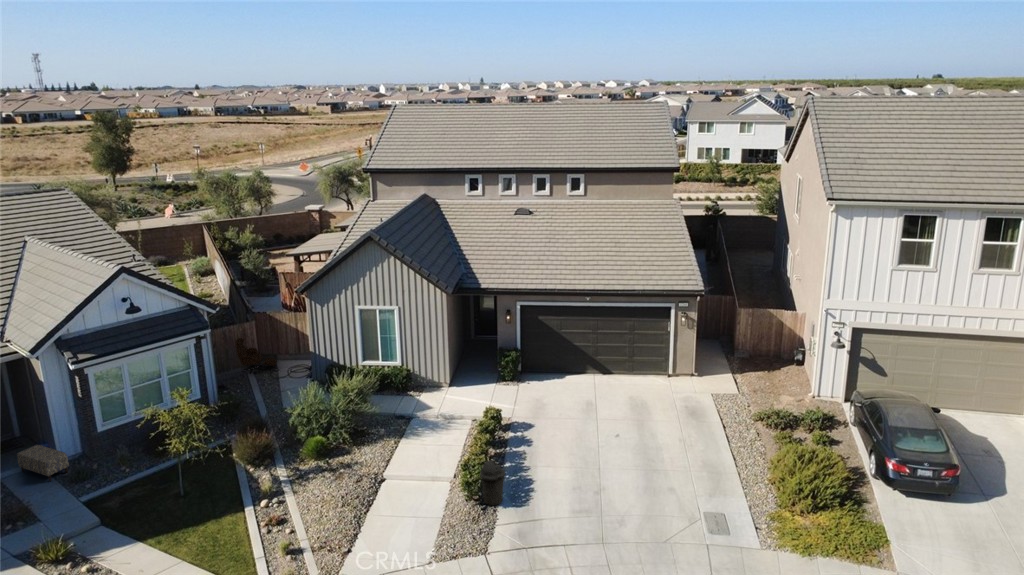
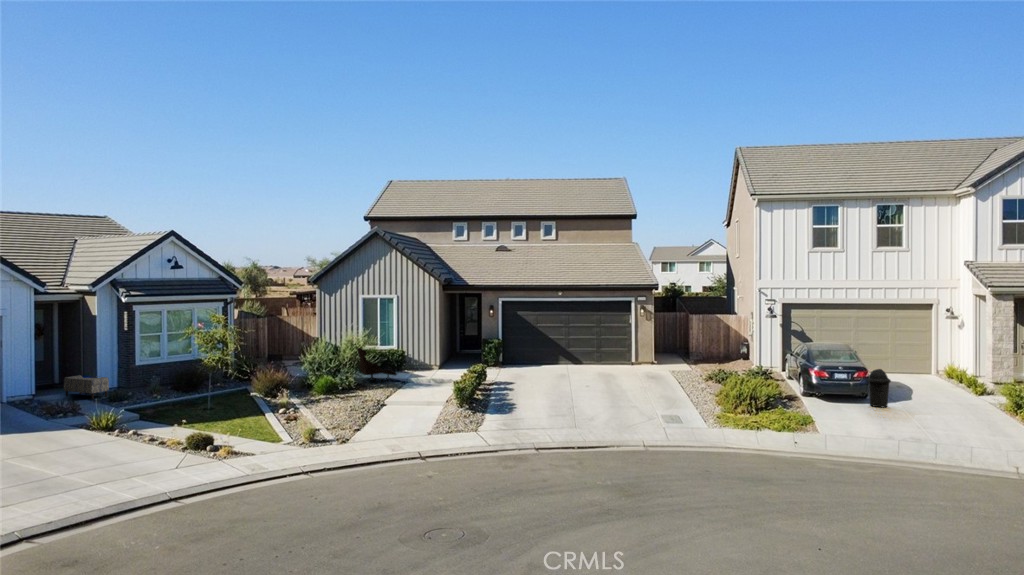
lounge chair: present [235,338,277,373] -> present [357,348,397,382]
trash can: present [480,460,505,505] -> present [867,369,891,407]

